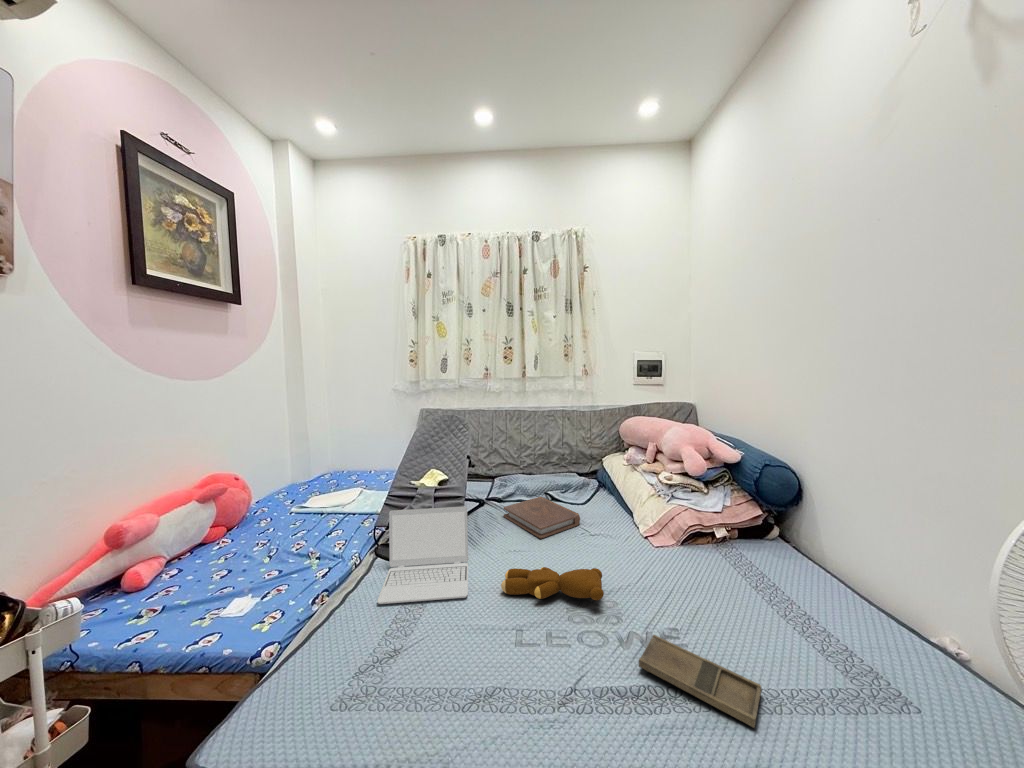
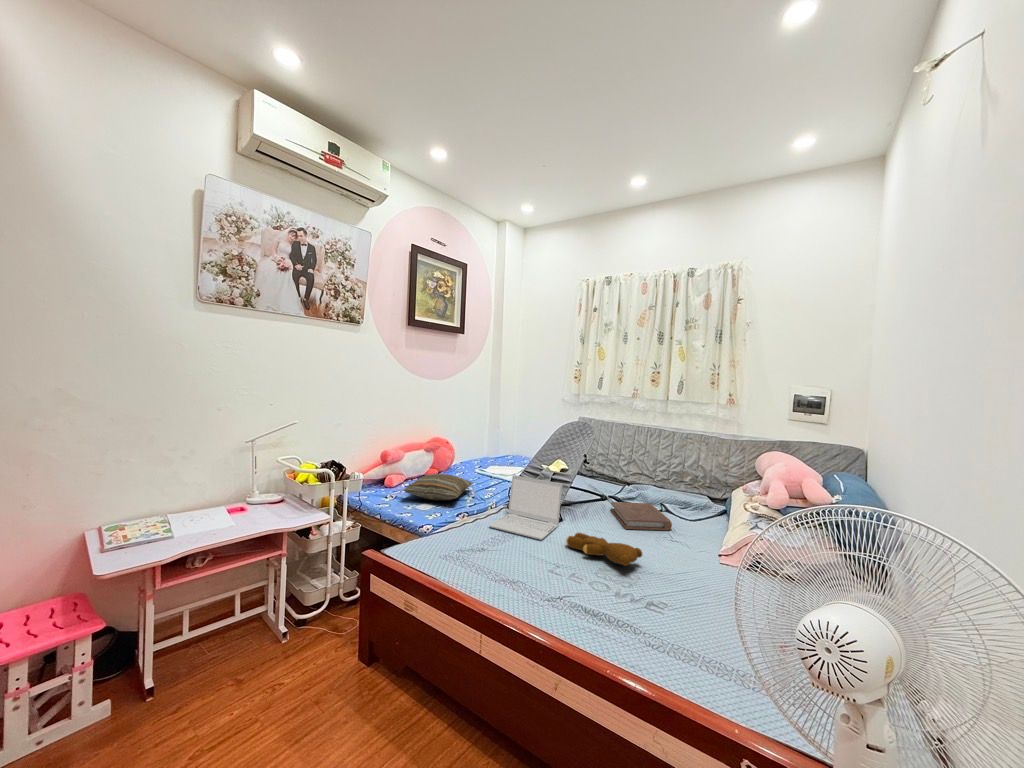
pillow: none [185,533,311,595] -> present [404,474,473,500]
tray: present [639,635,762,728] -> none [618,593,700,655]

